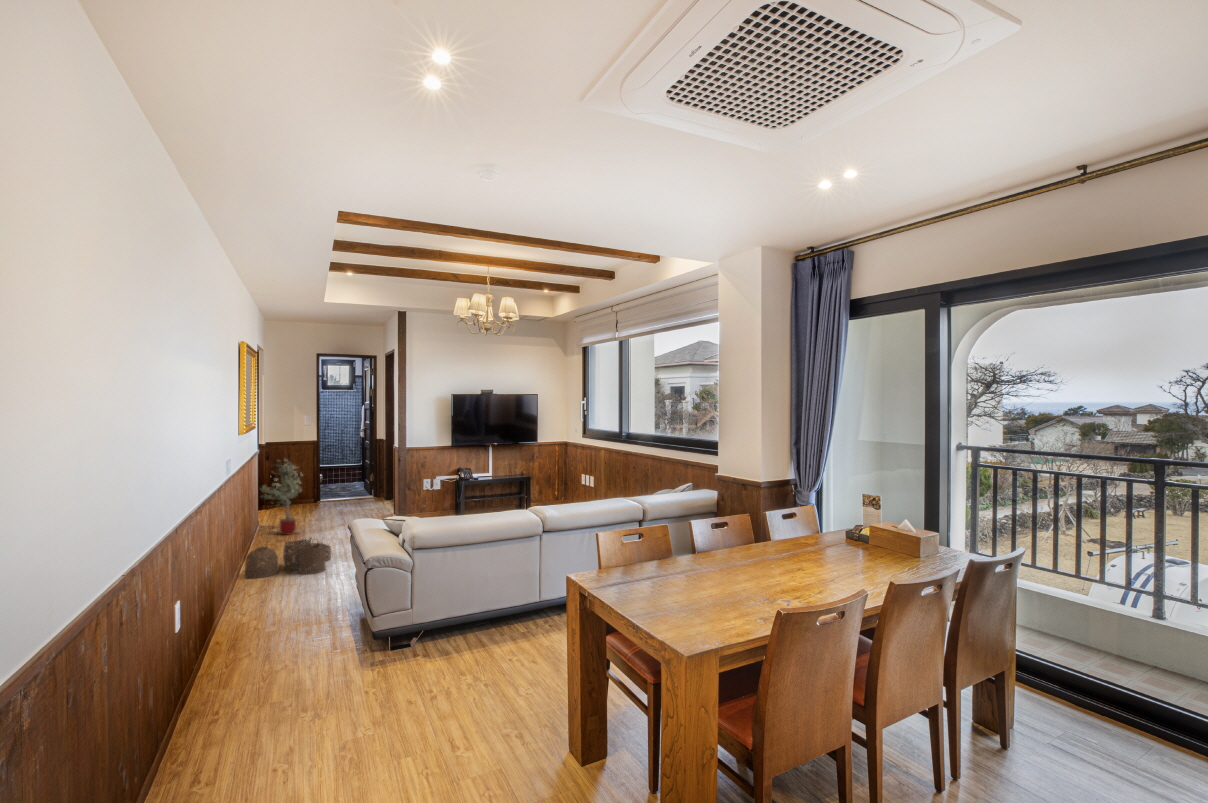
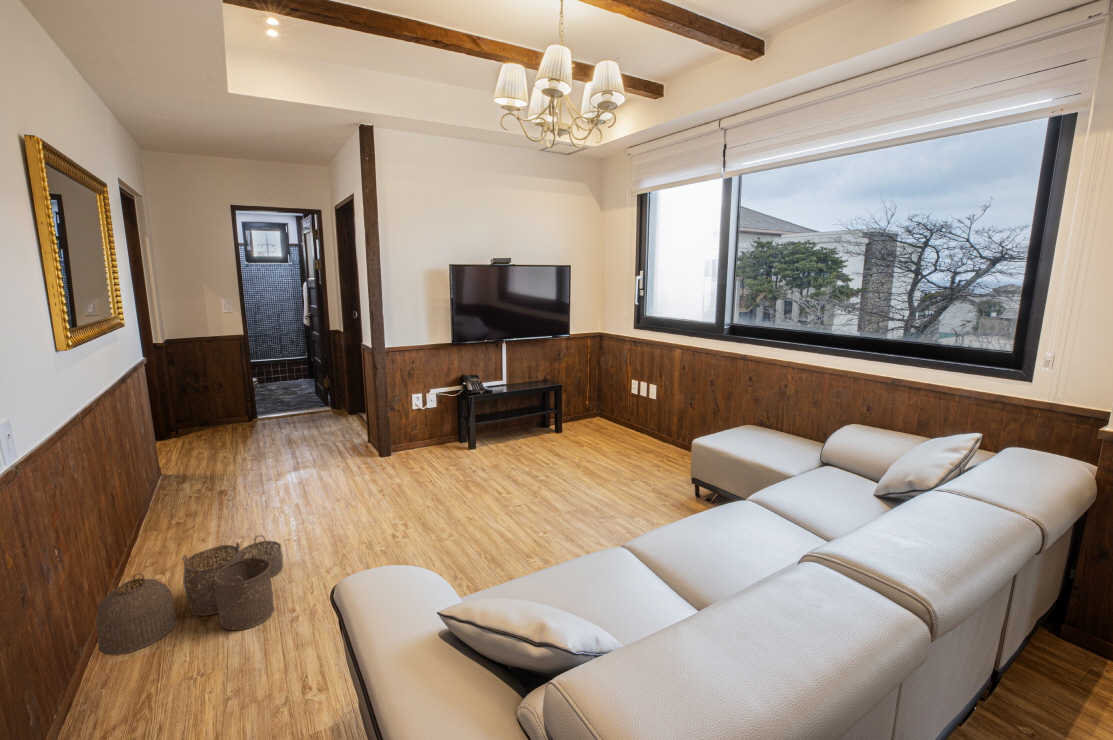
potted tree: present [261,459,302,535] -> none [147,372,225,495]

